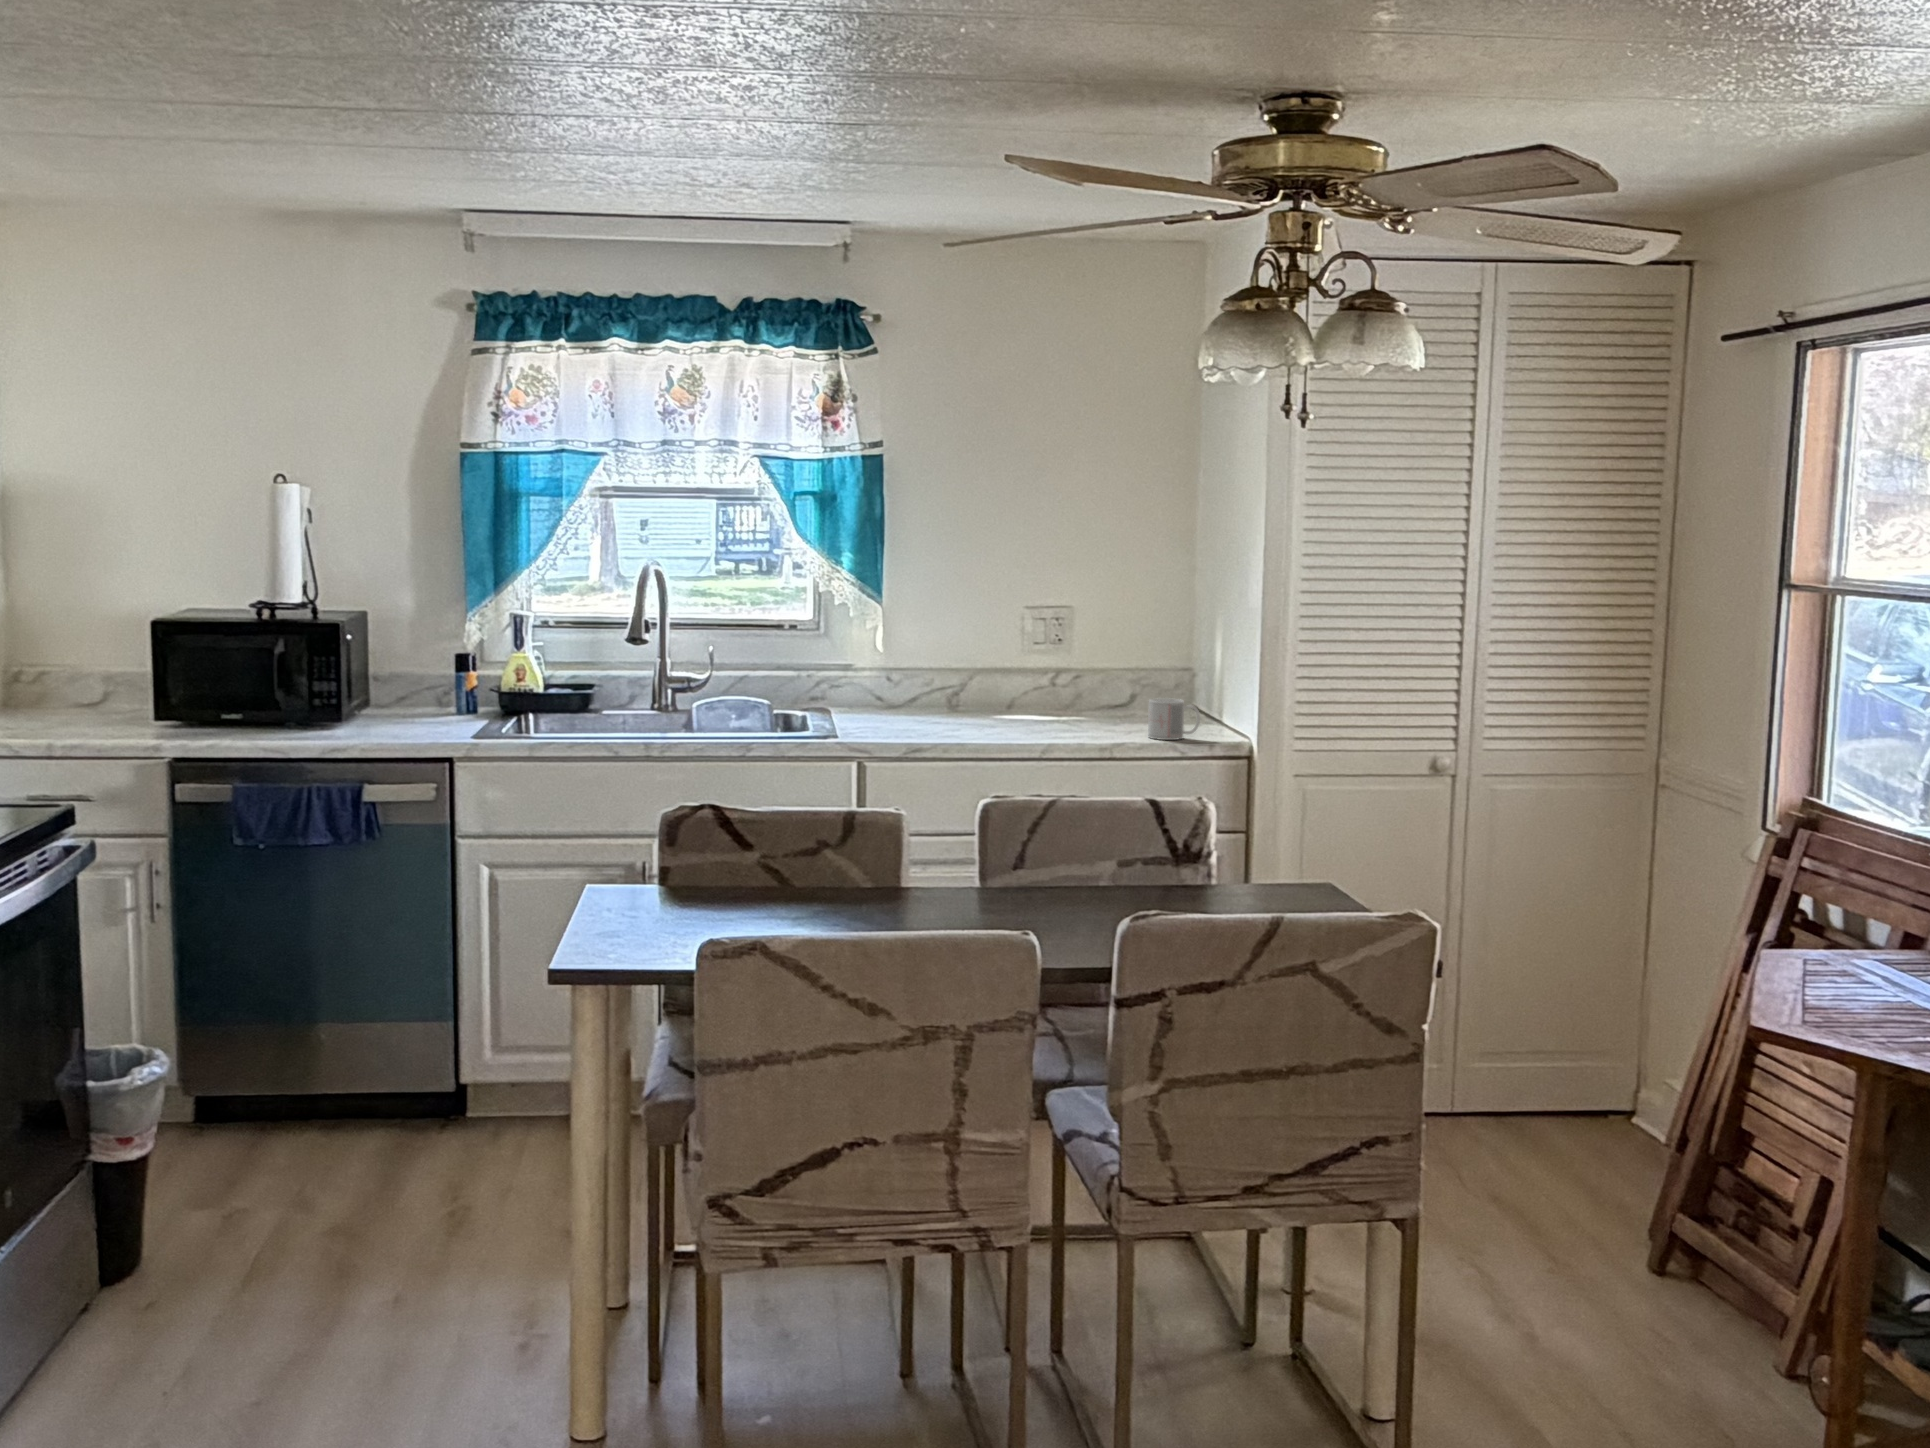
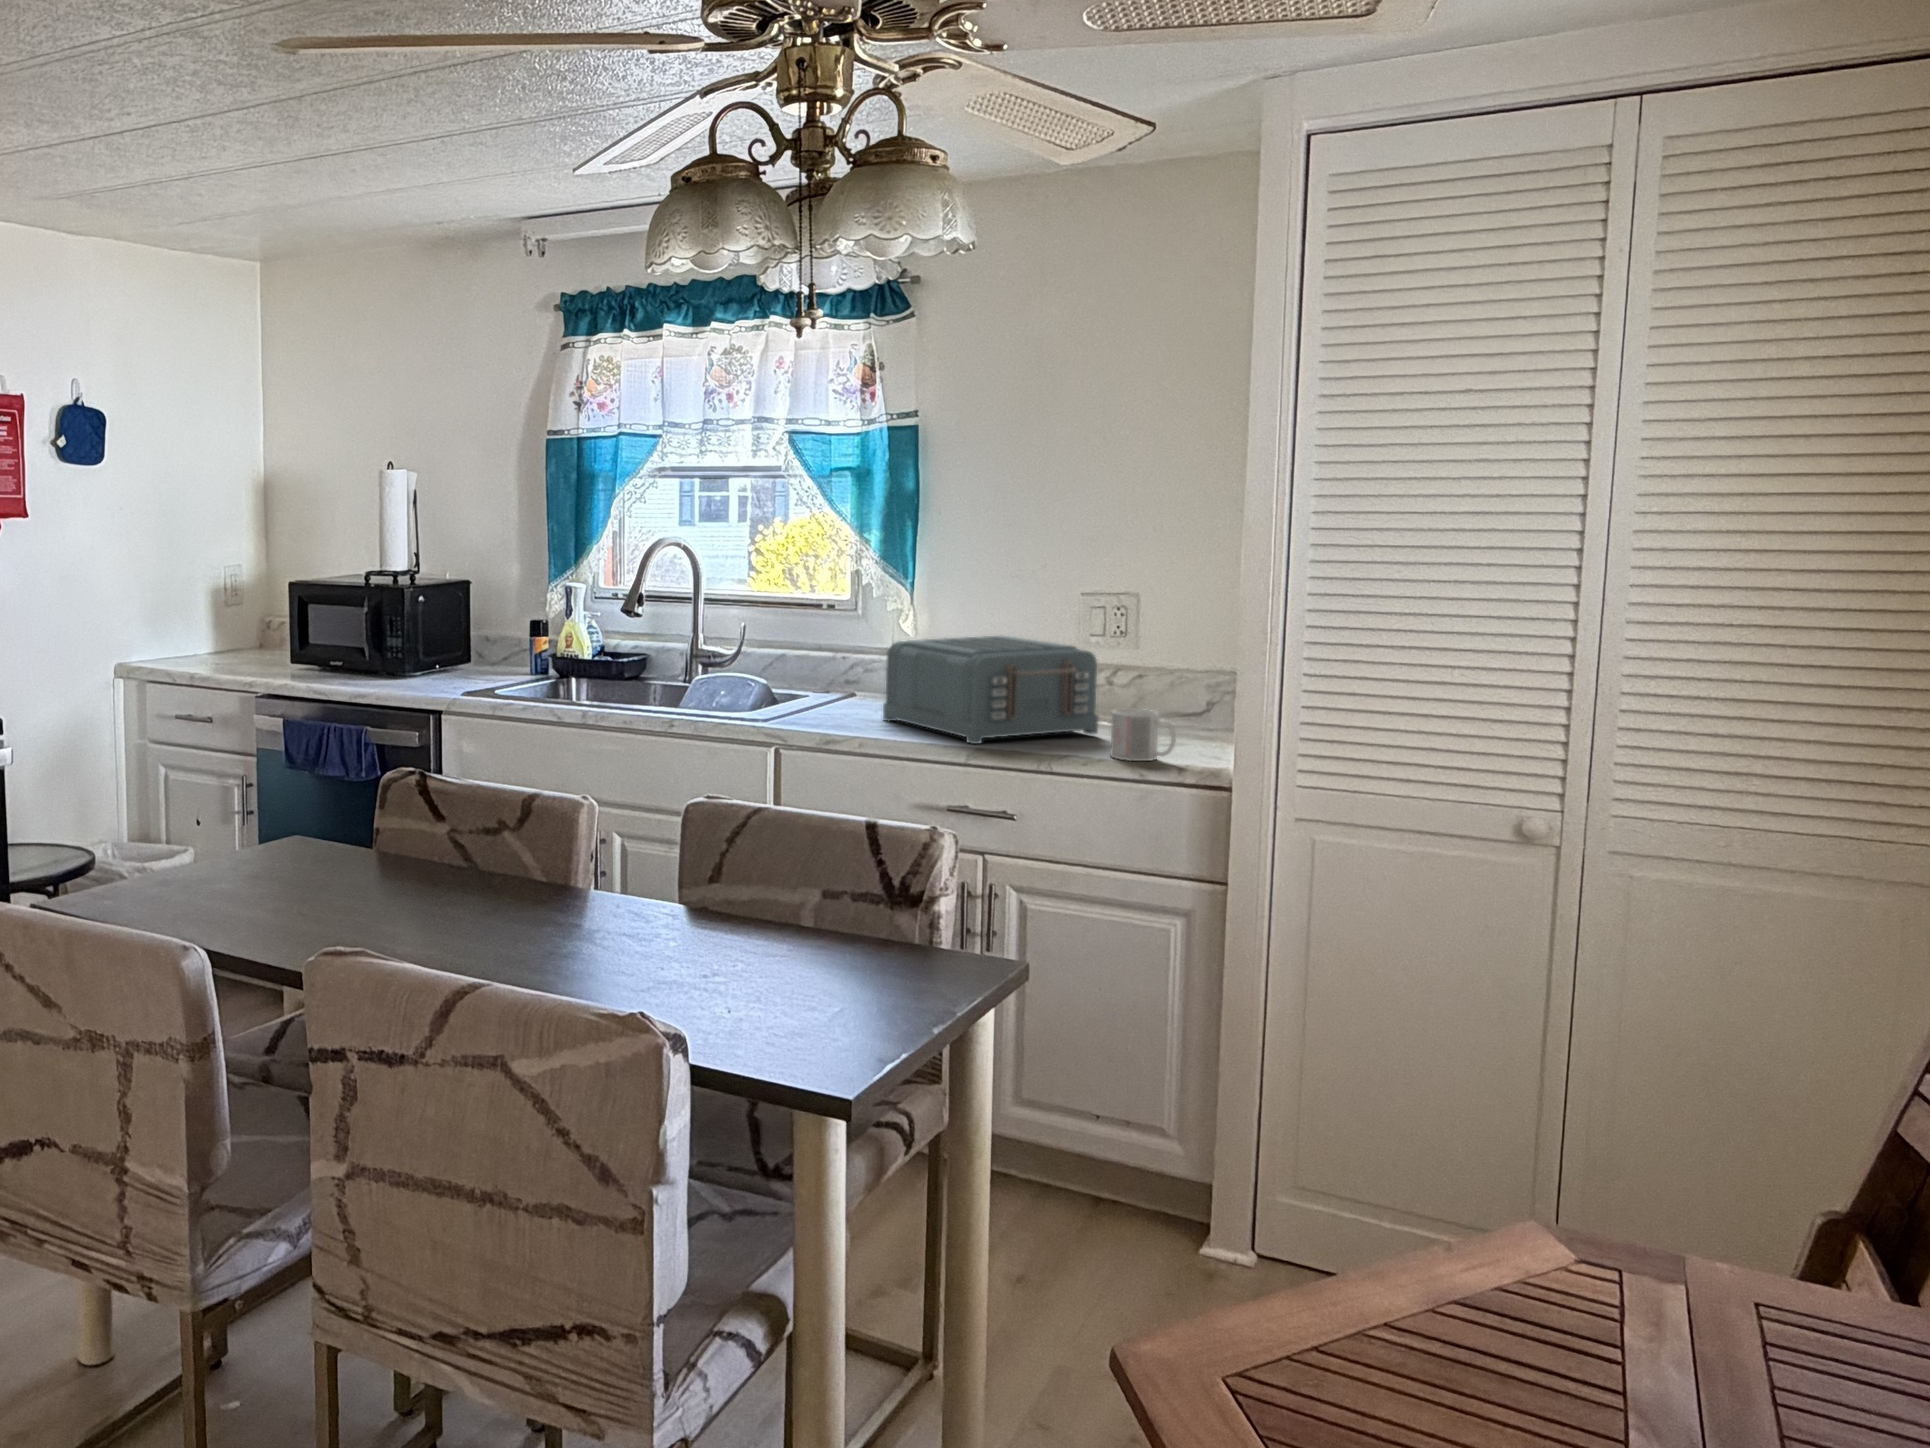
toaster: none [927,646,1101,738] -> present [883,636,1099,744]

